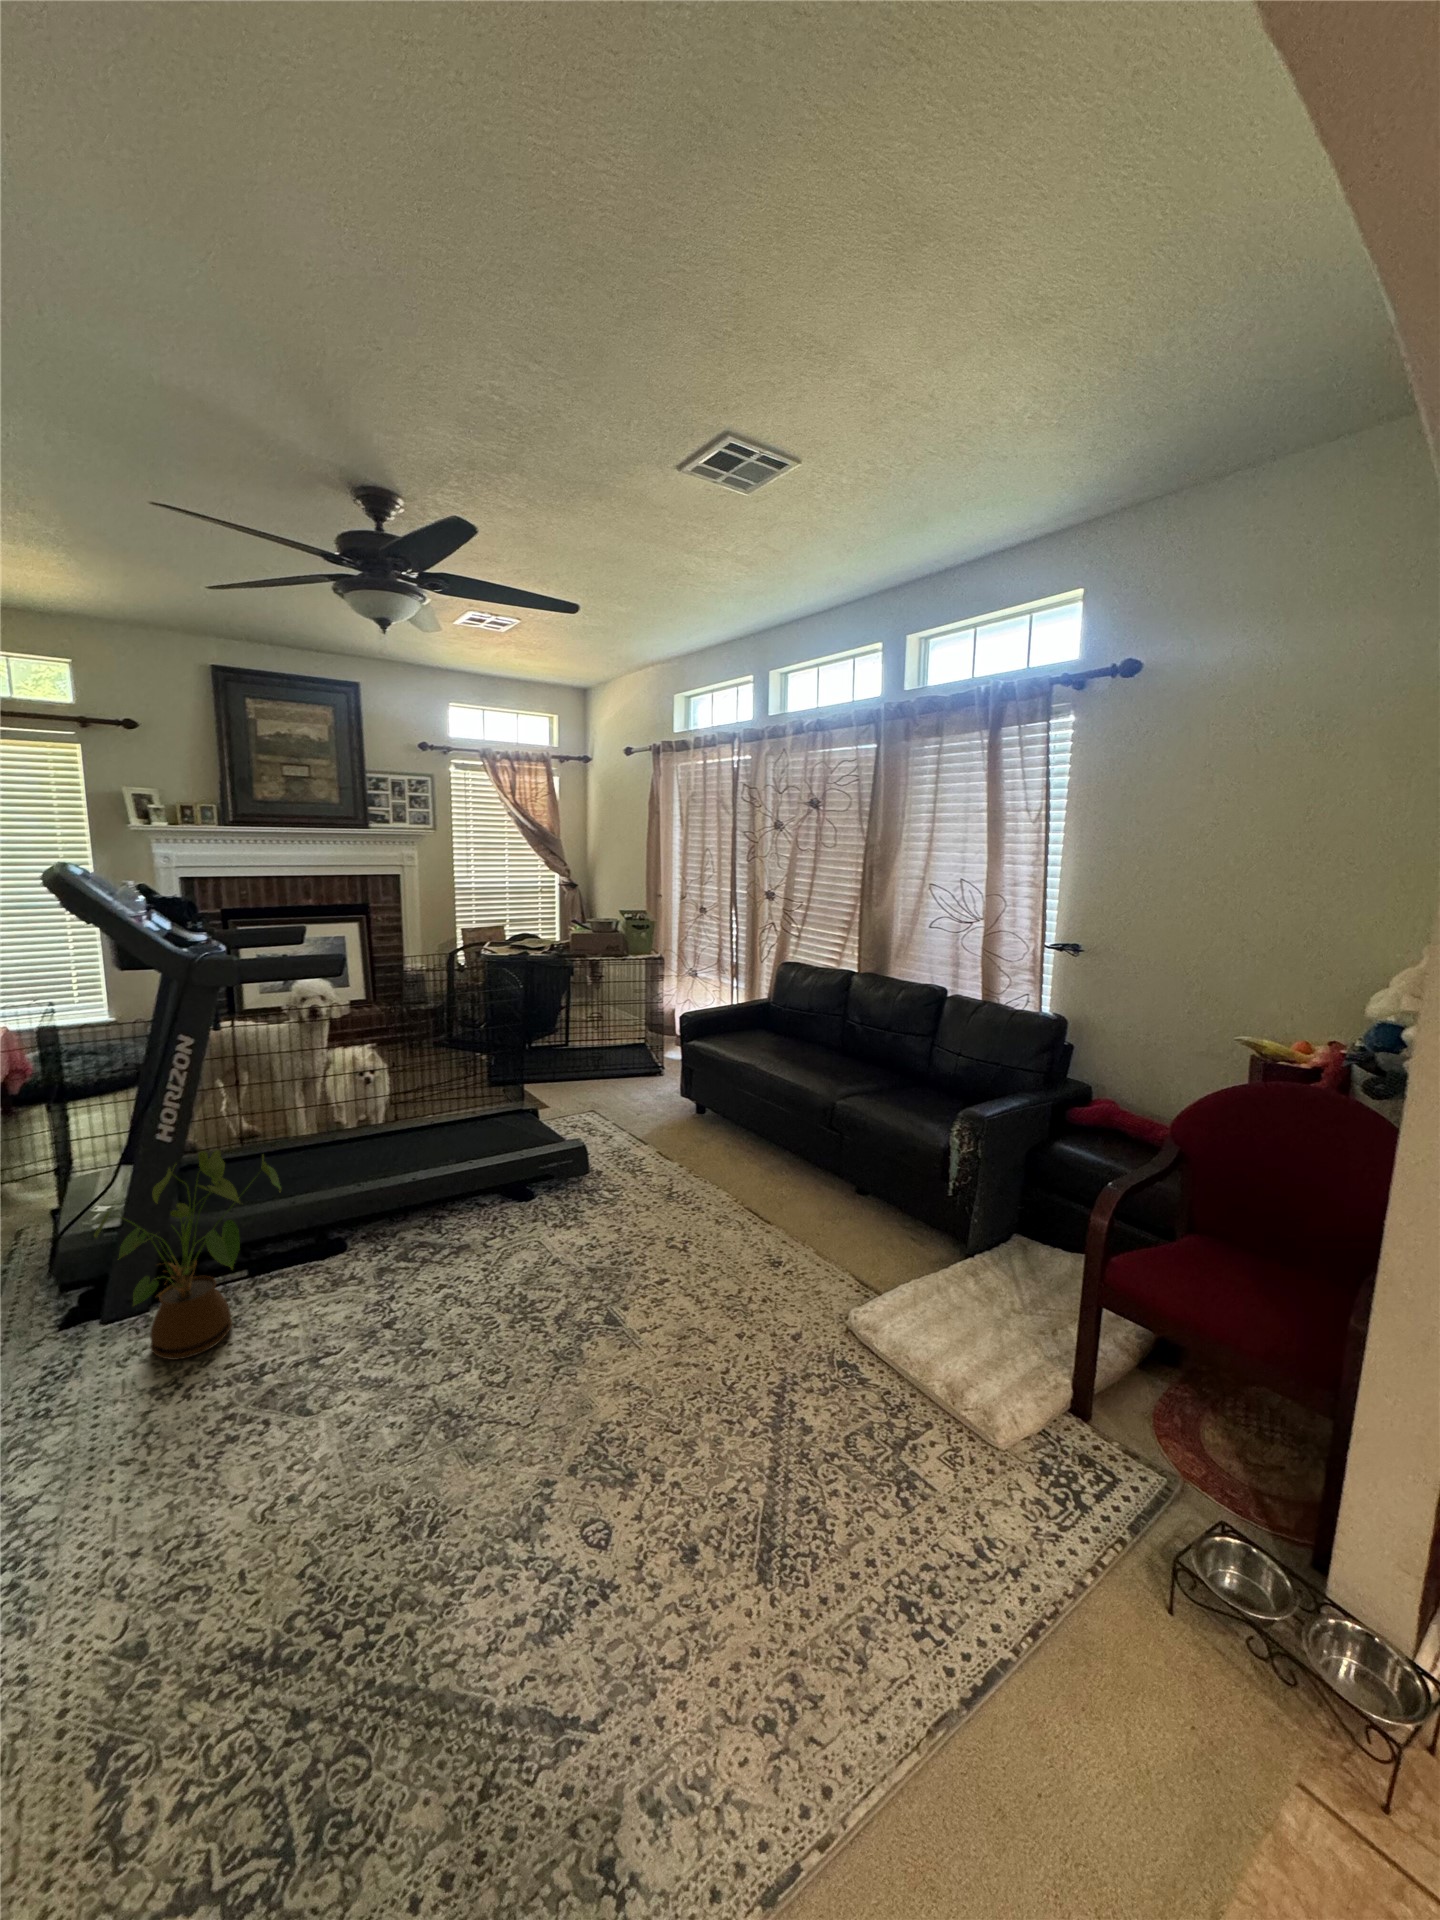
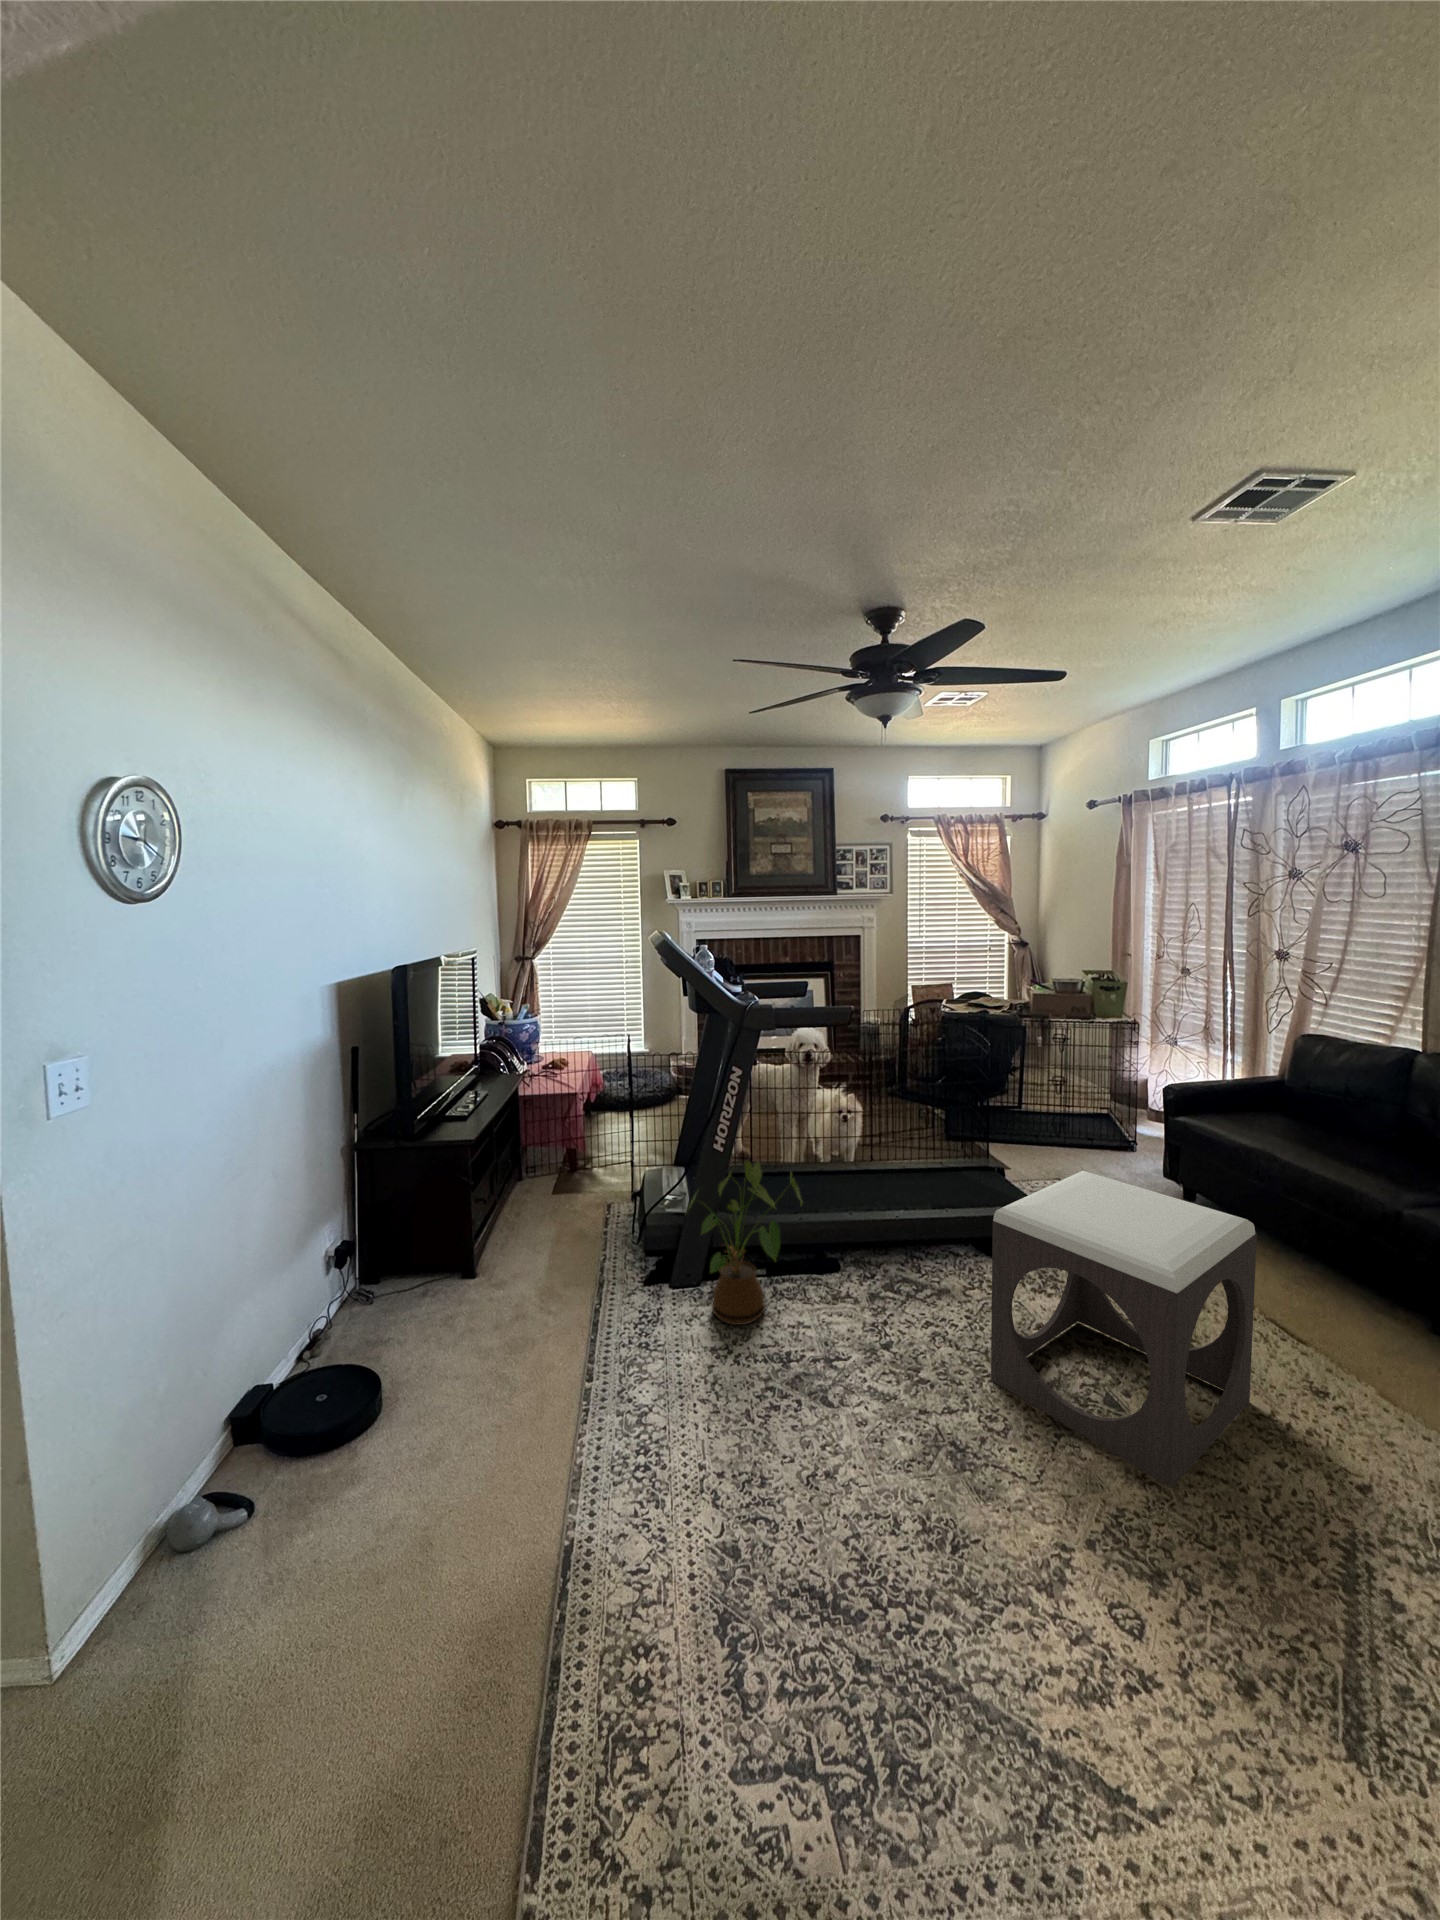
footstool: none [496,1103,726,1381] -> present [991,1171,1257,1488]

